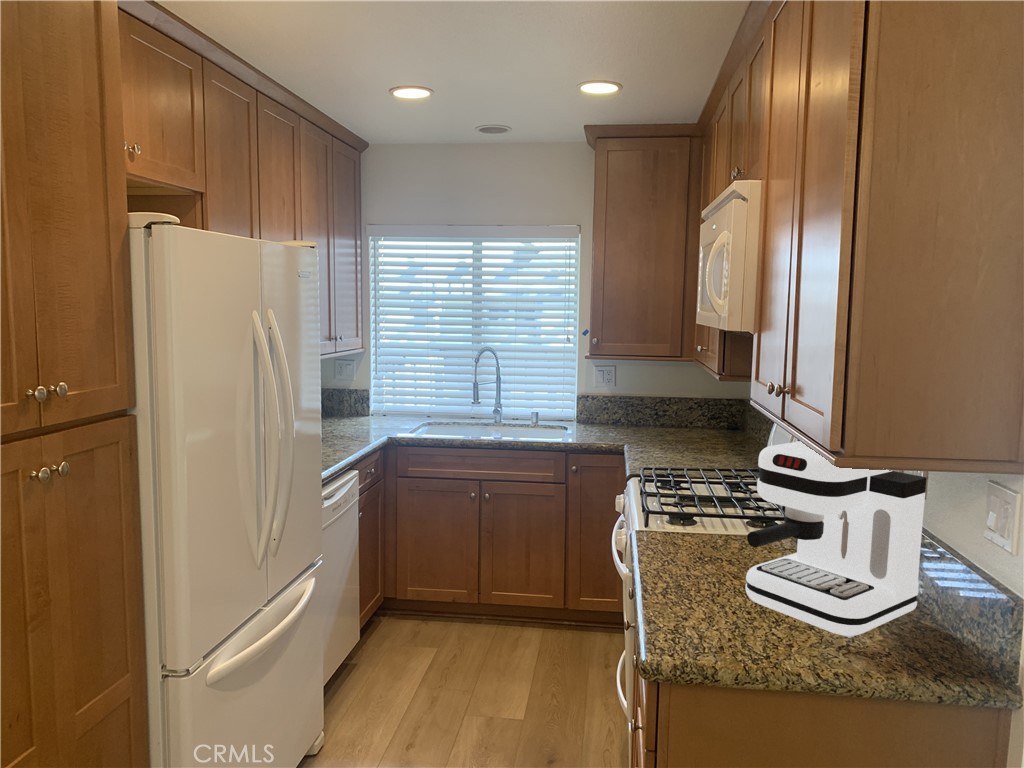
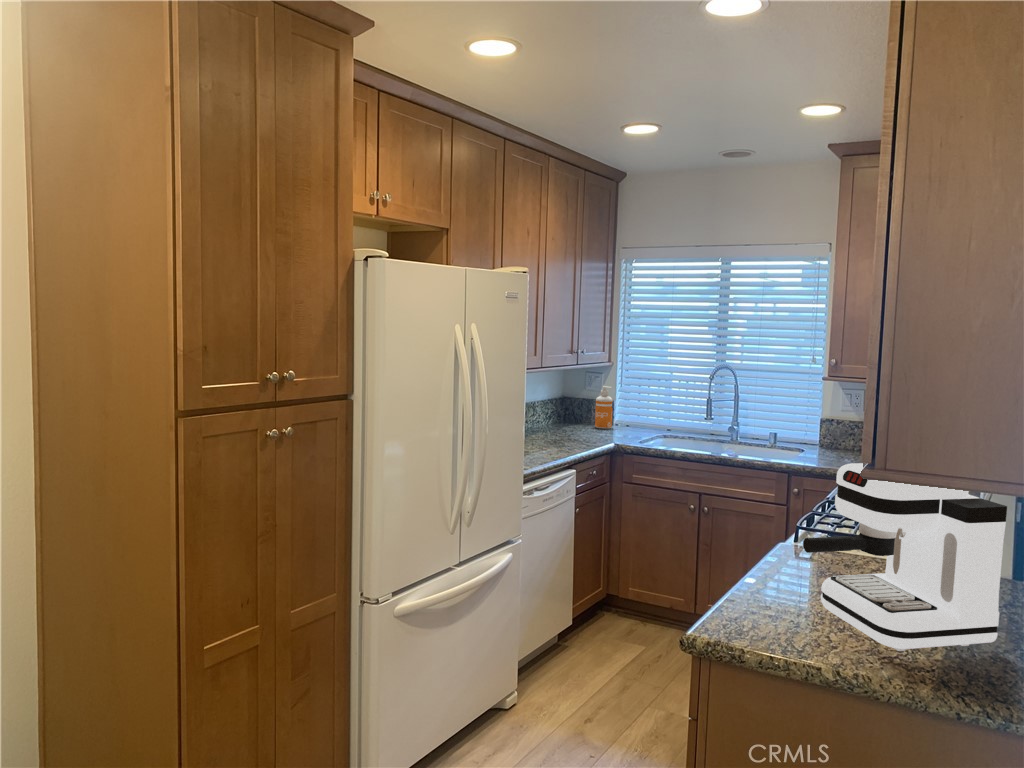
soap dispenser: none [349,373,368,420] -> present [595,386,613,429]

